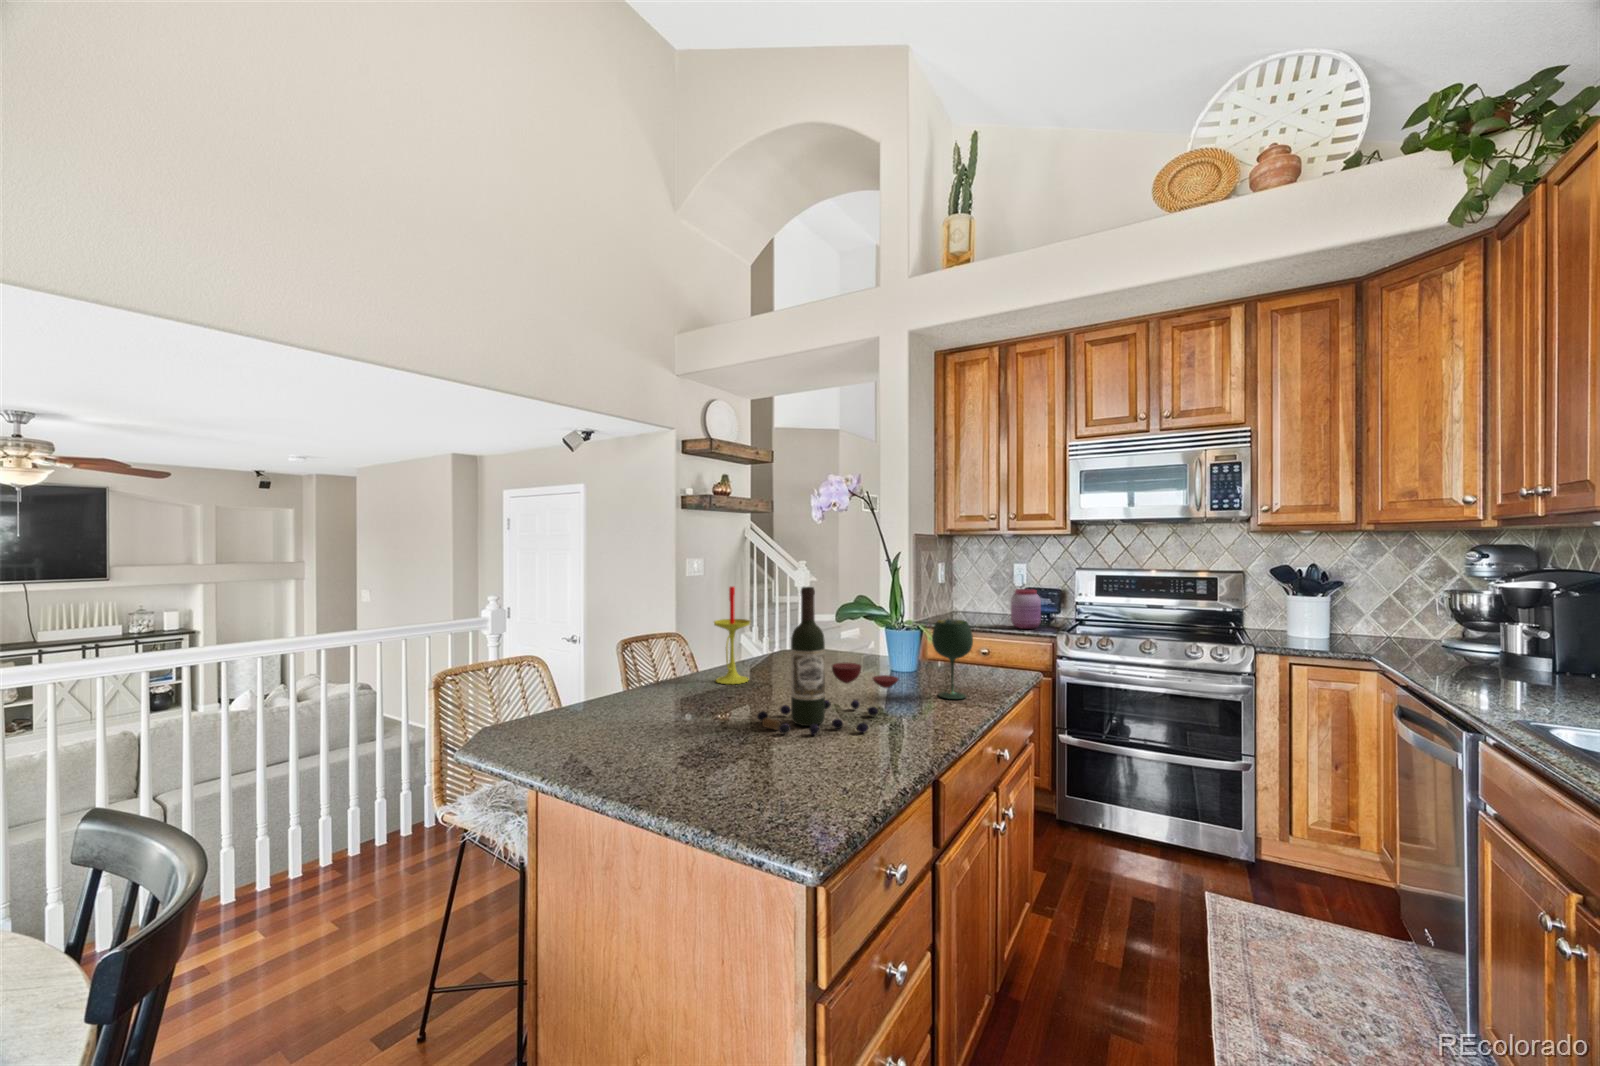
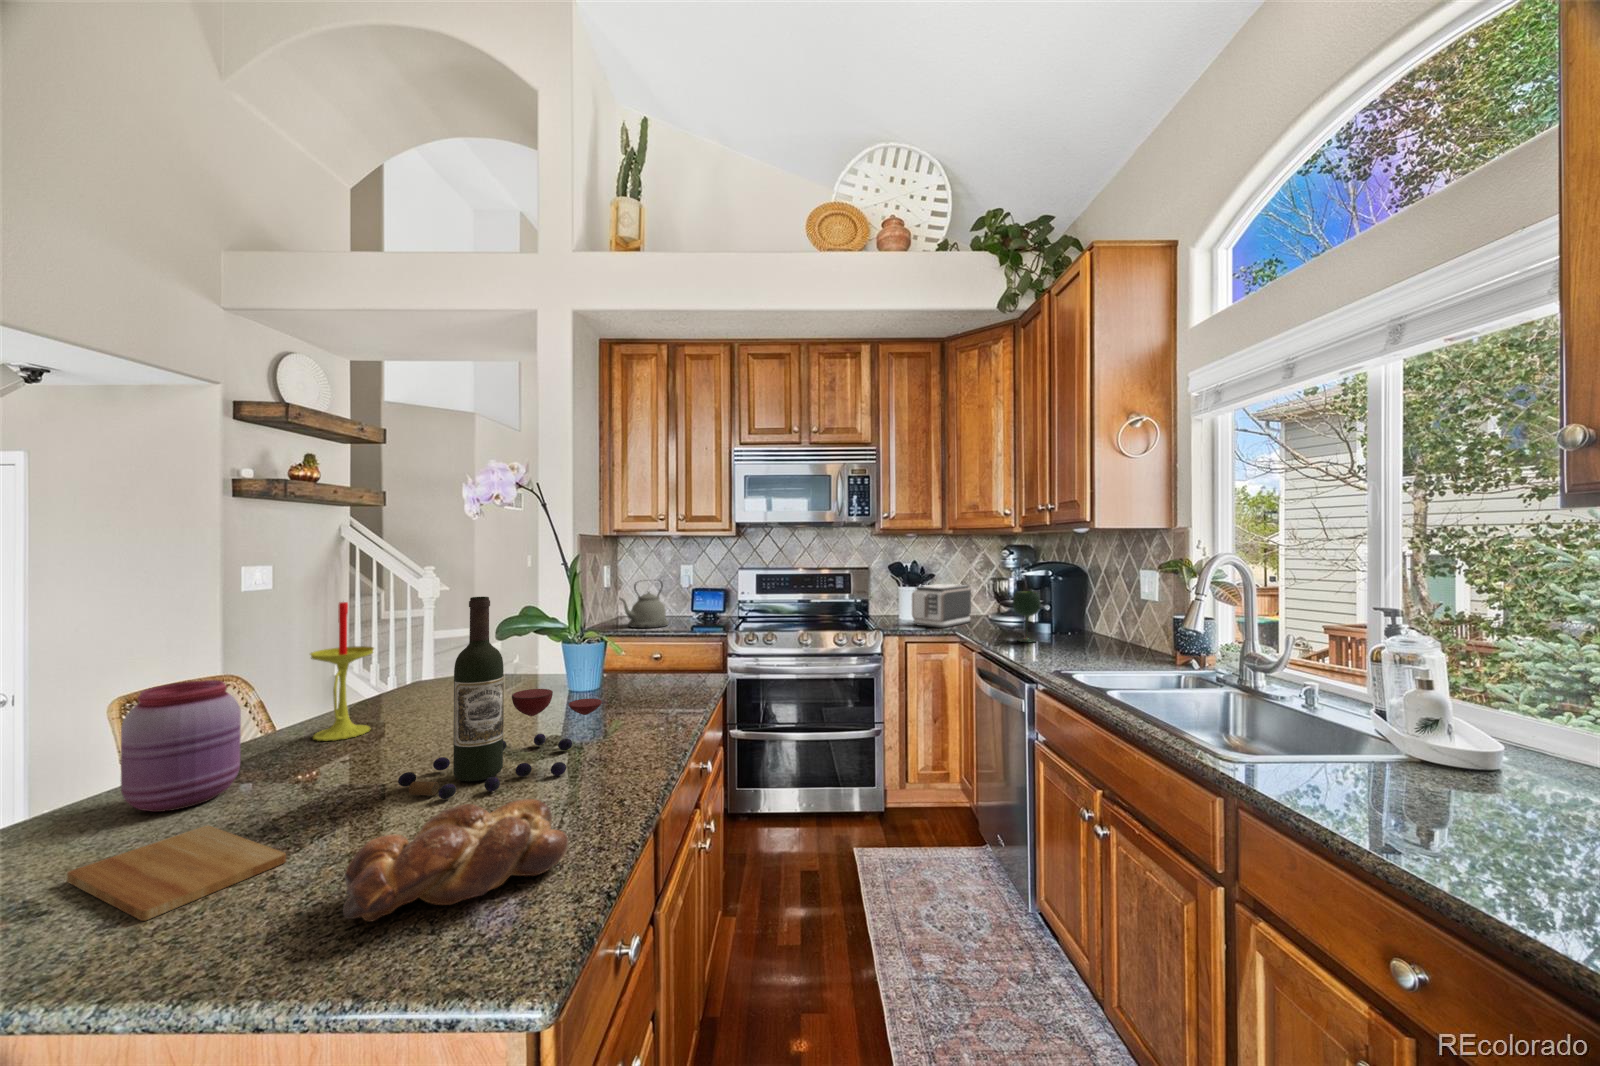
kettle: none [951,577,1001,624] -> present [620,582,669,628]
jar: present [1011,589,1041,629] -> present [121,680,241,812]
toaster: none [1306,596,1409,652] -> present [912,584,971,628]
wine glass: present [932,619,973,699] -> present [1013,591,1041,642]
cutting board: none [598,722,691,765] -> present [67,826,286,921]
bread loaf: none [714,733,851,797] -> present [343,799,568,921]

